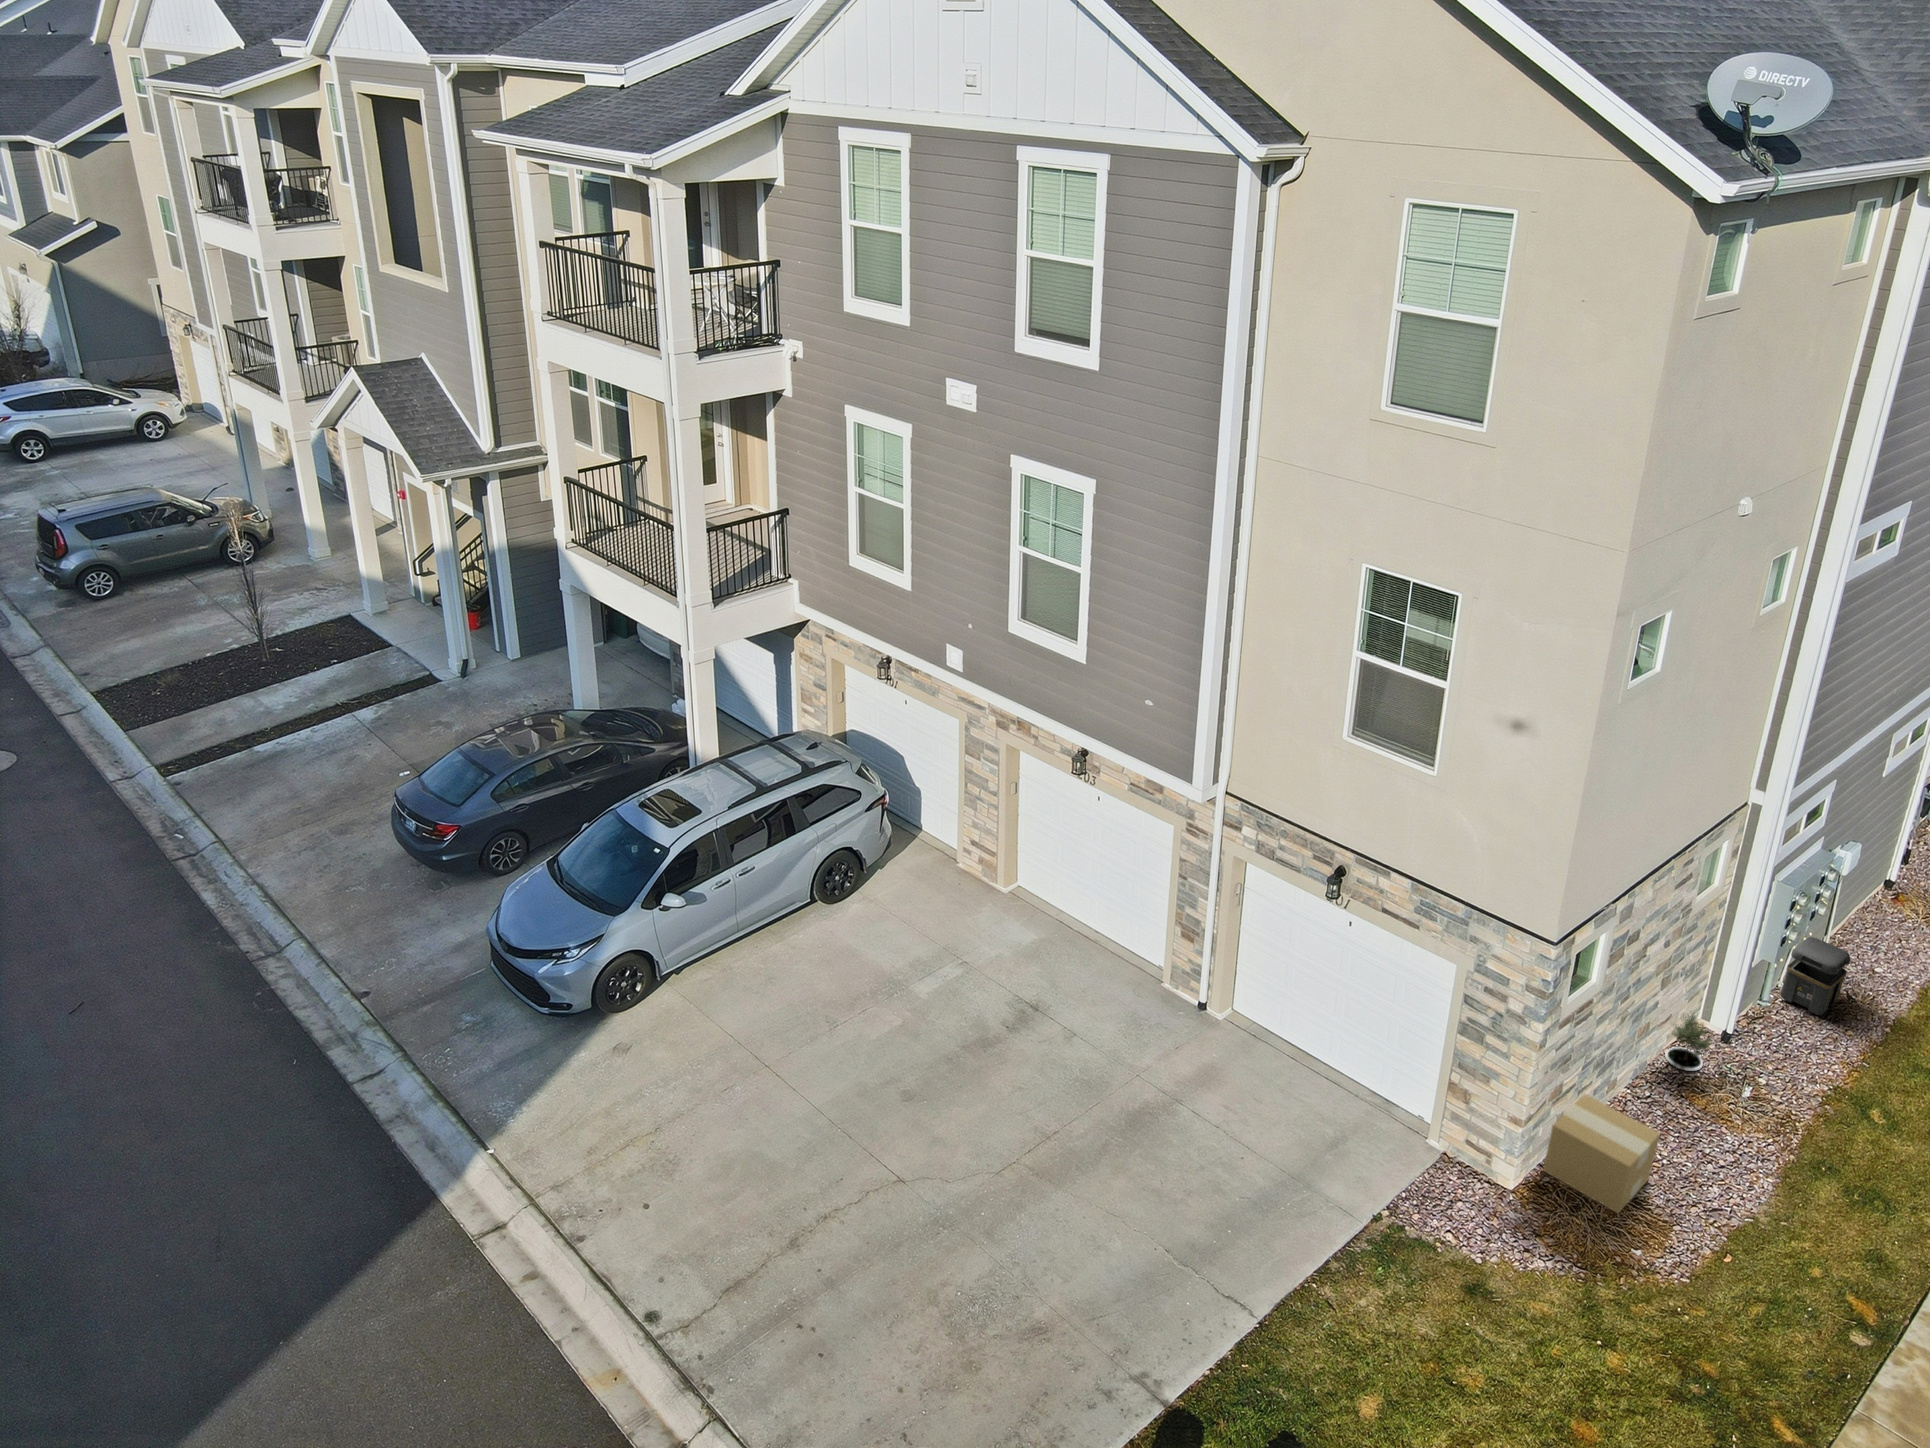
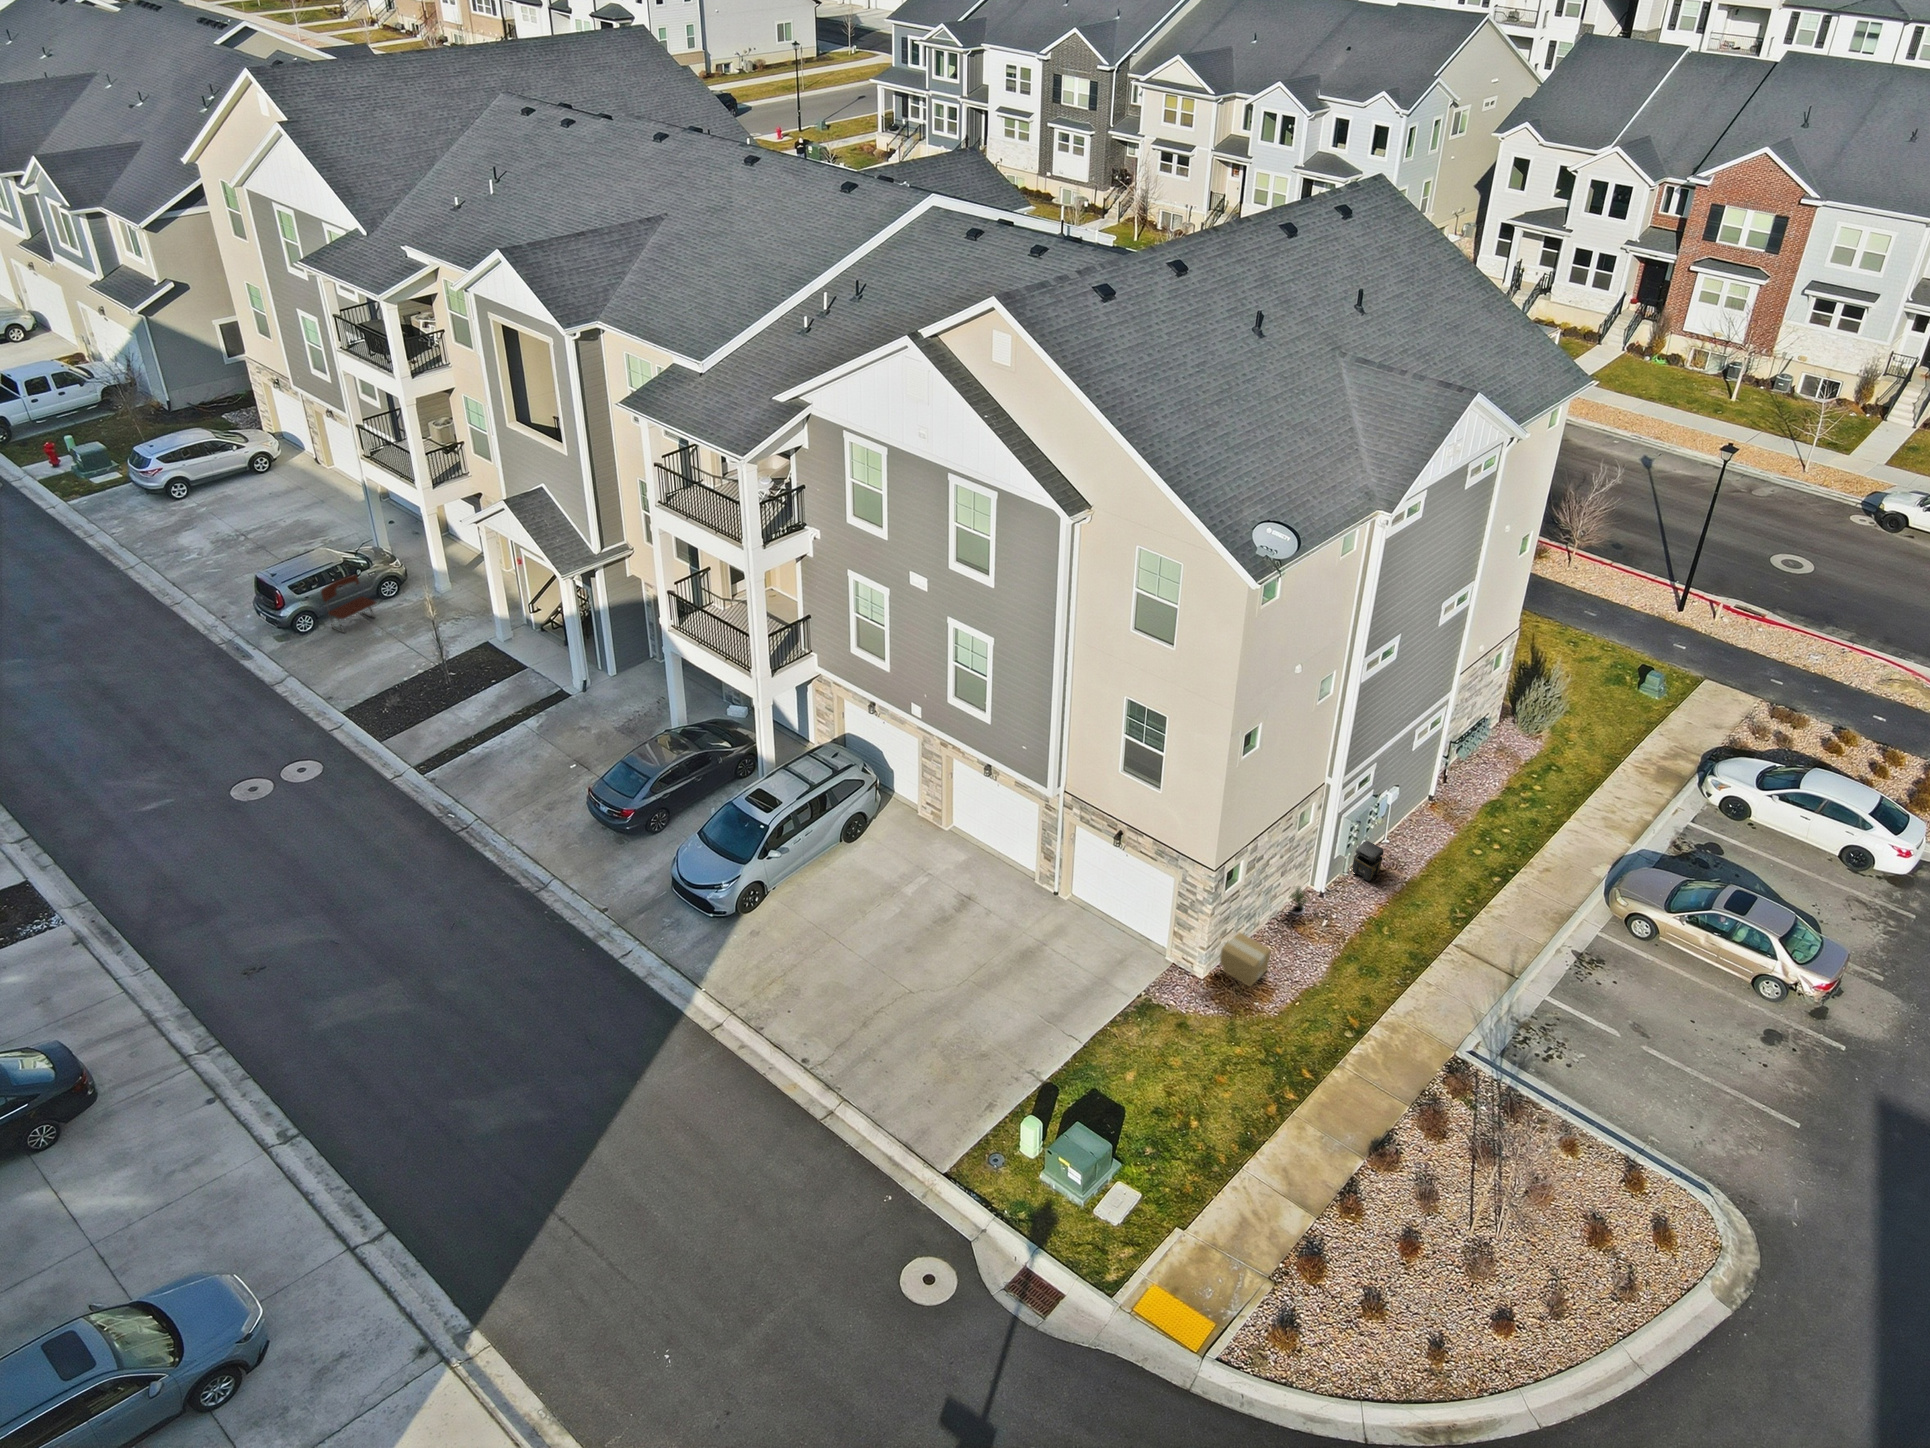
bench: none [124,519,210,601] -> present [321,575,376,633]

